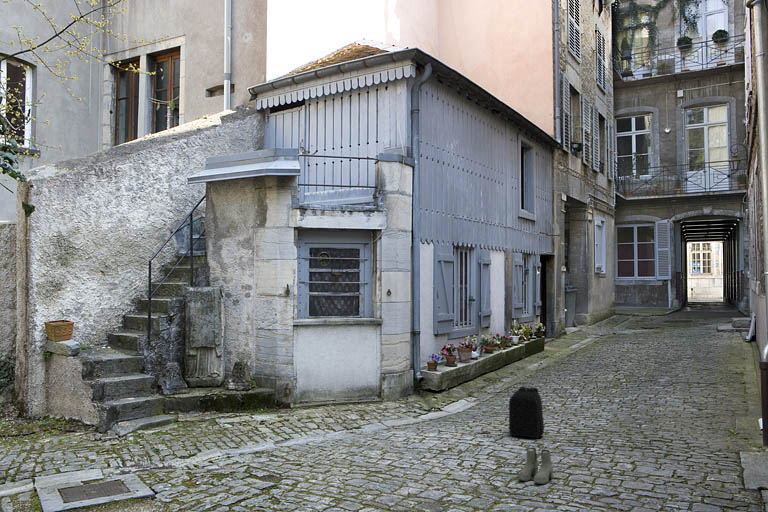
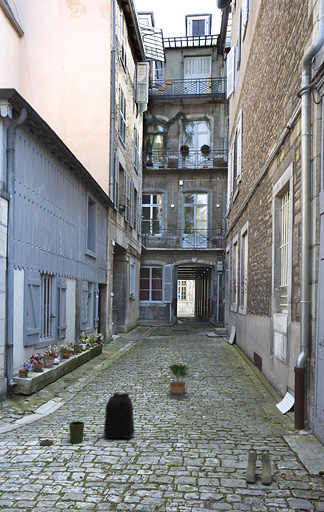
potted tree: none [608,360,638,405] -> present [169,364,189,399]
trash can: none [439,414,486,437] -> present [40,421,84,446]
boots: present [519,448,553,484] -> present [246,449,271,484]

